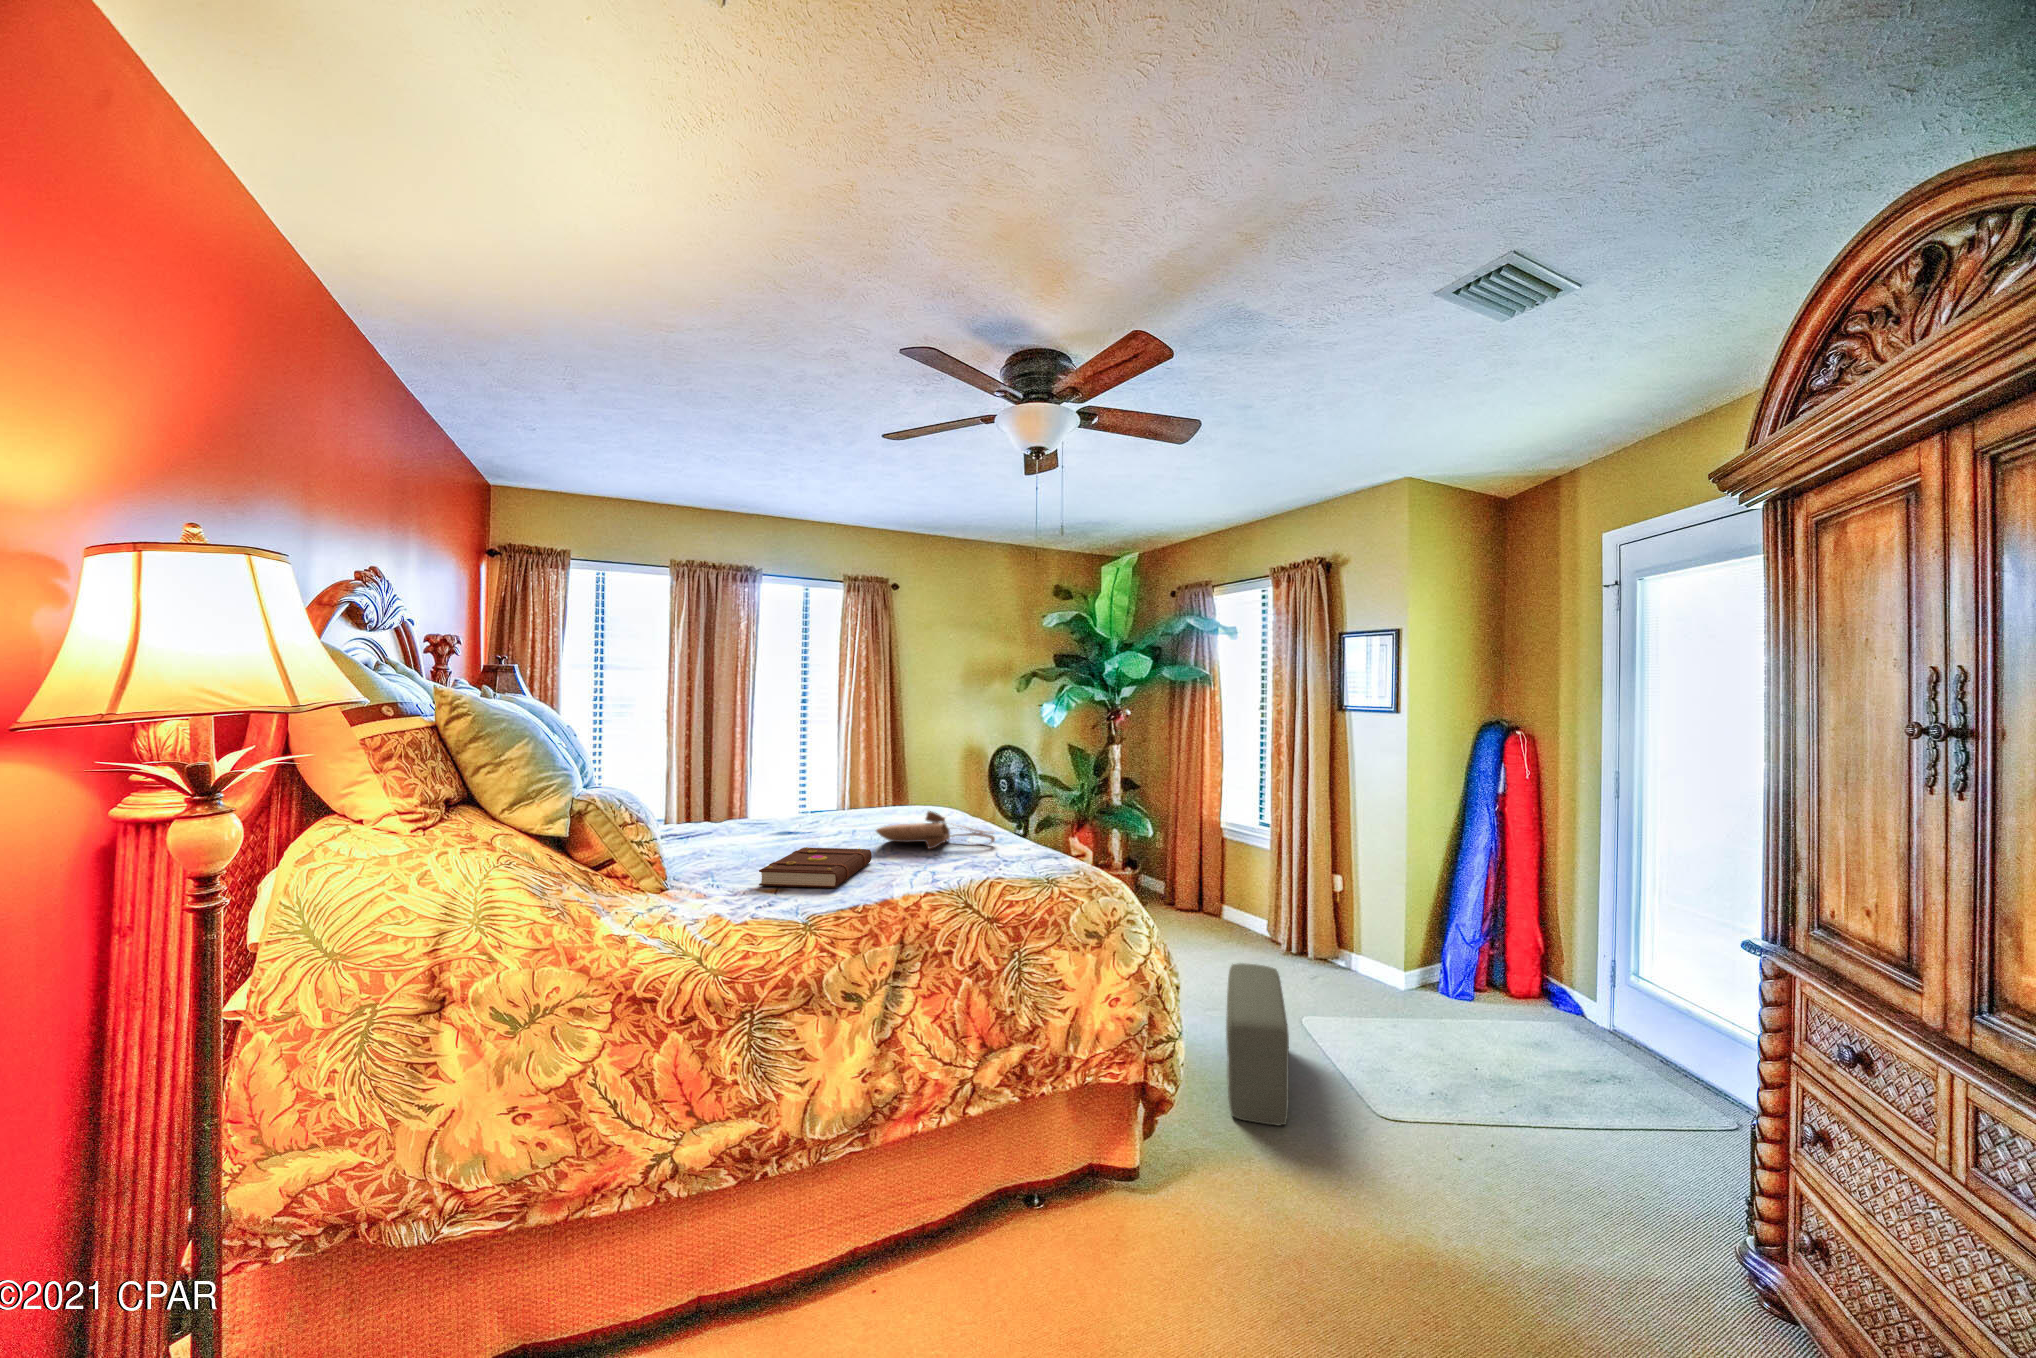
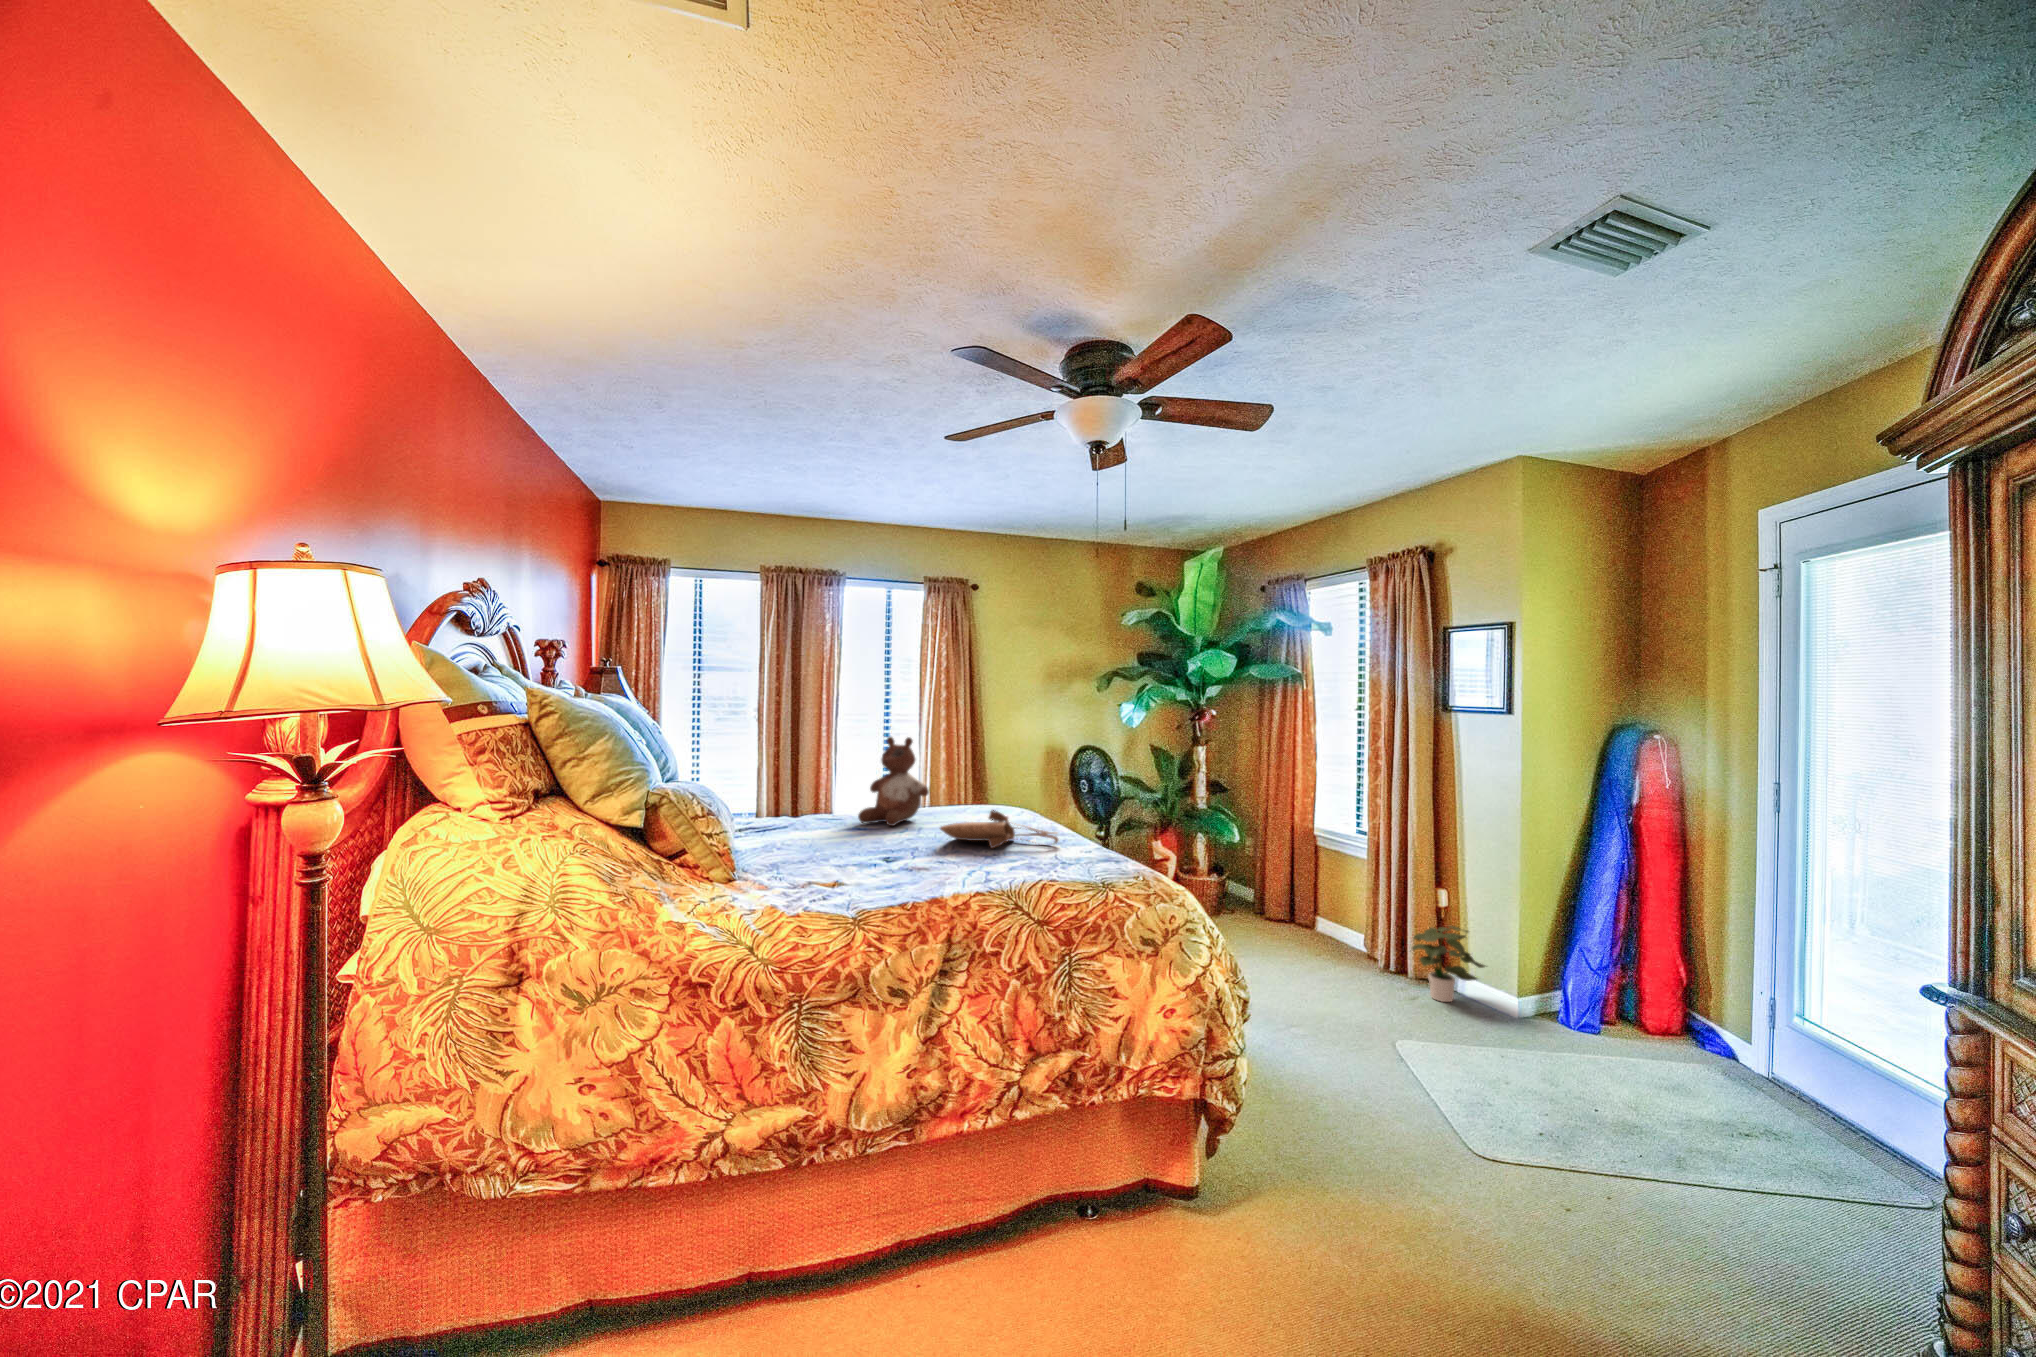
stuffed bear: none [783,738,857,830] -> present [858,737,929,826]
book: present [759,847,872,888] -> none [819,843,933,884]
potted plant: none [1310,908,1380,980] -> present [1412,926,1485,1002]
pouf: present [1226,963,1289,1126] -> none [1305,978,1372,1155]

